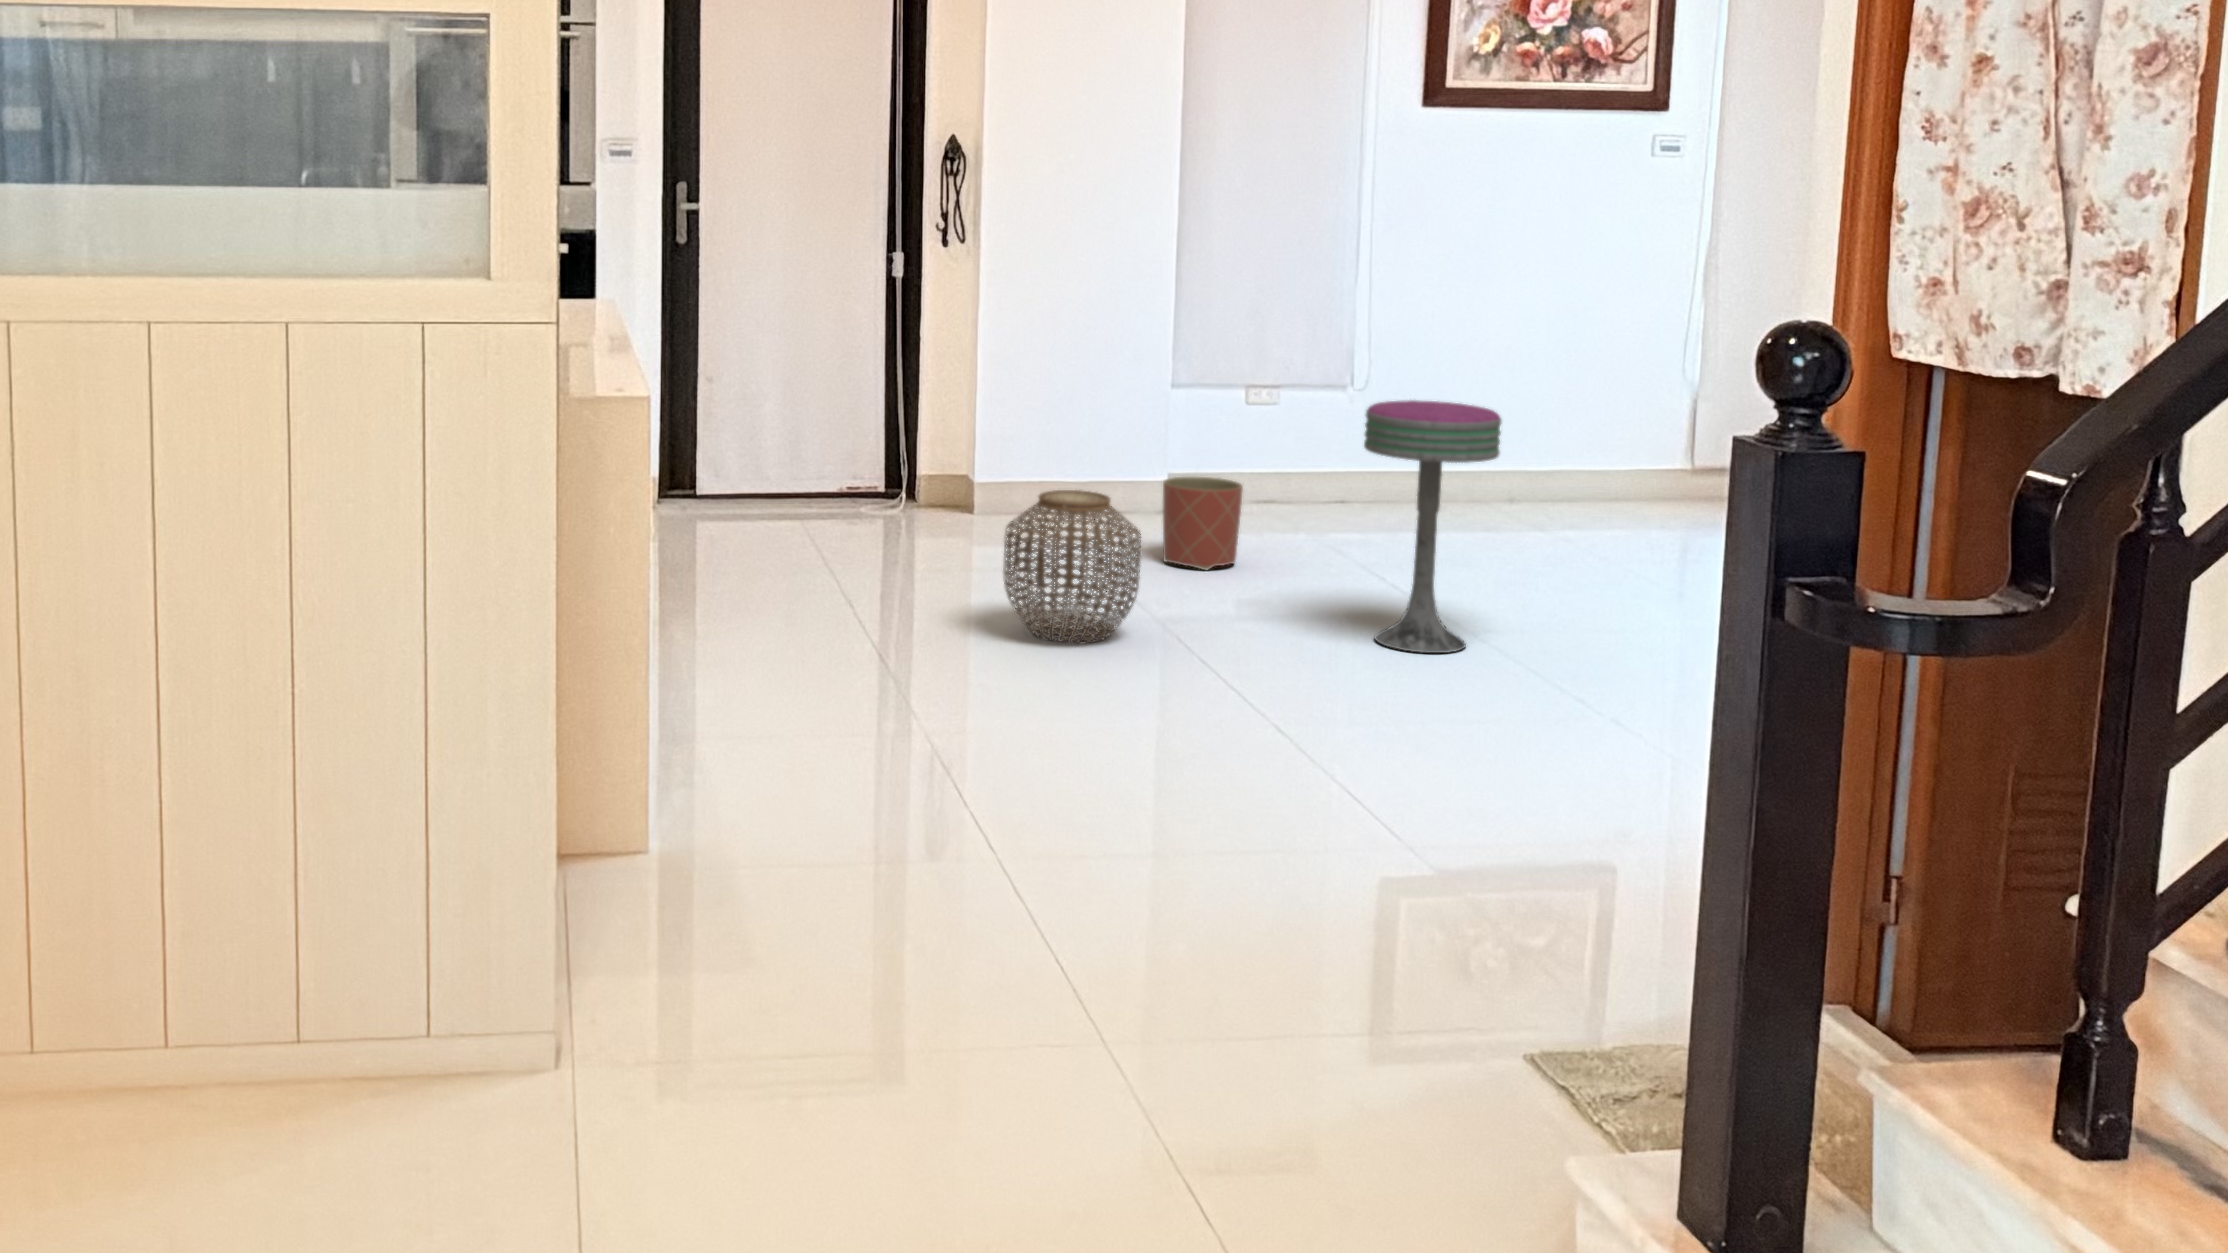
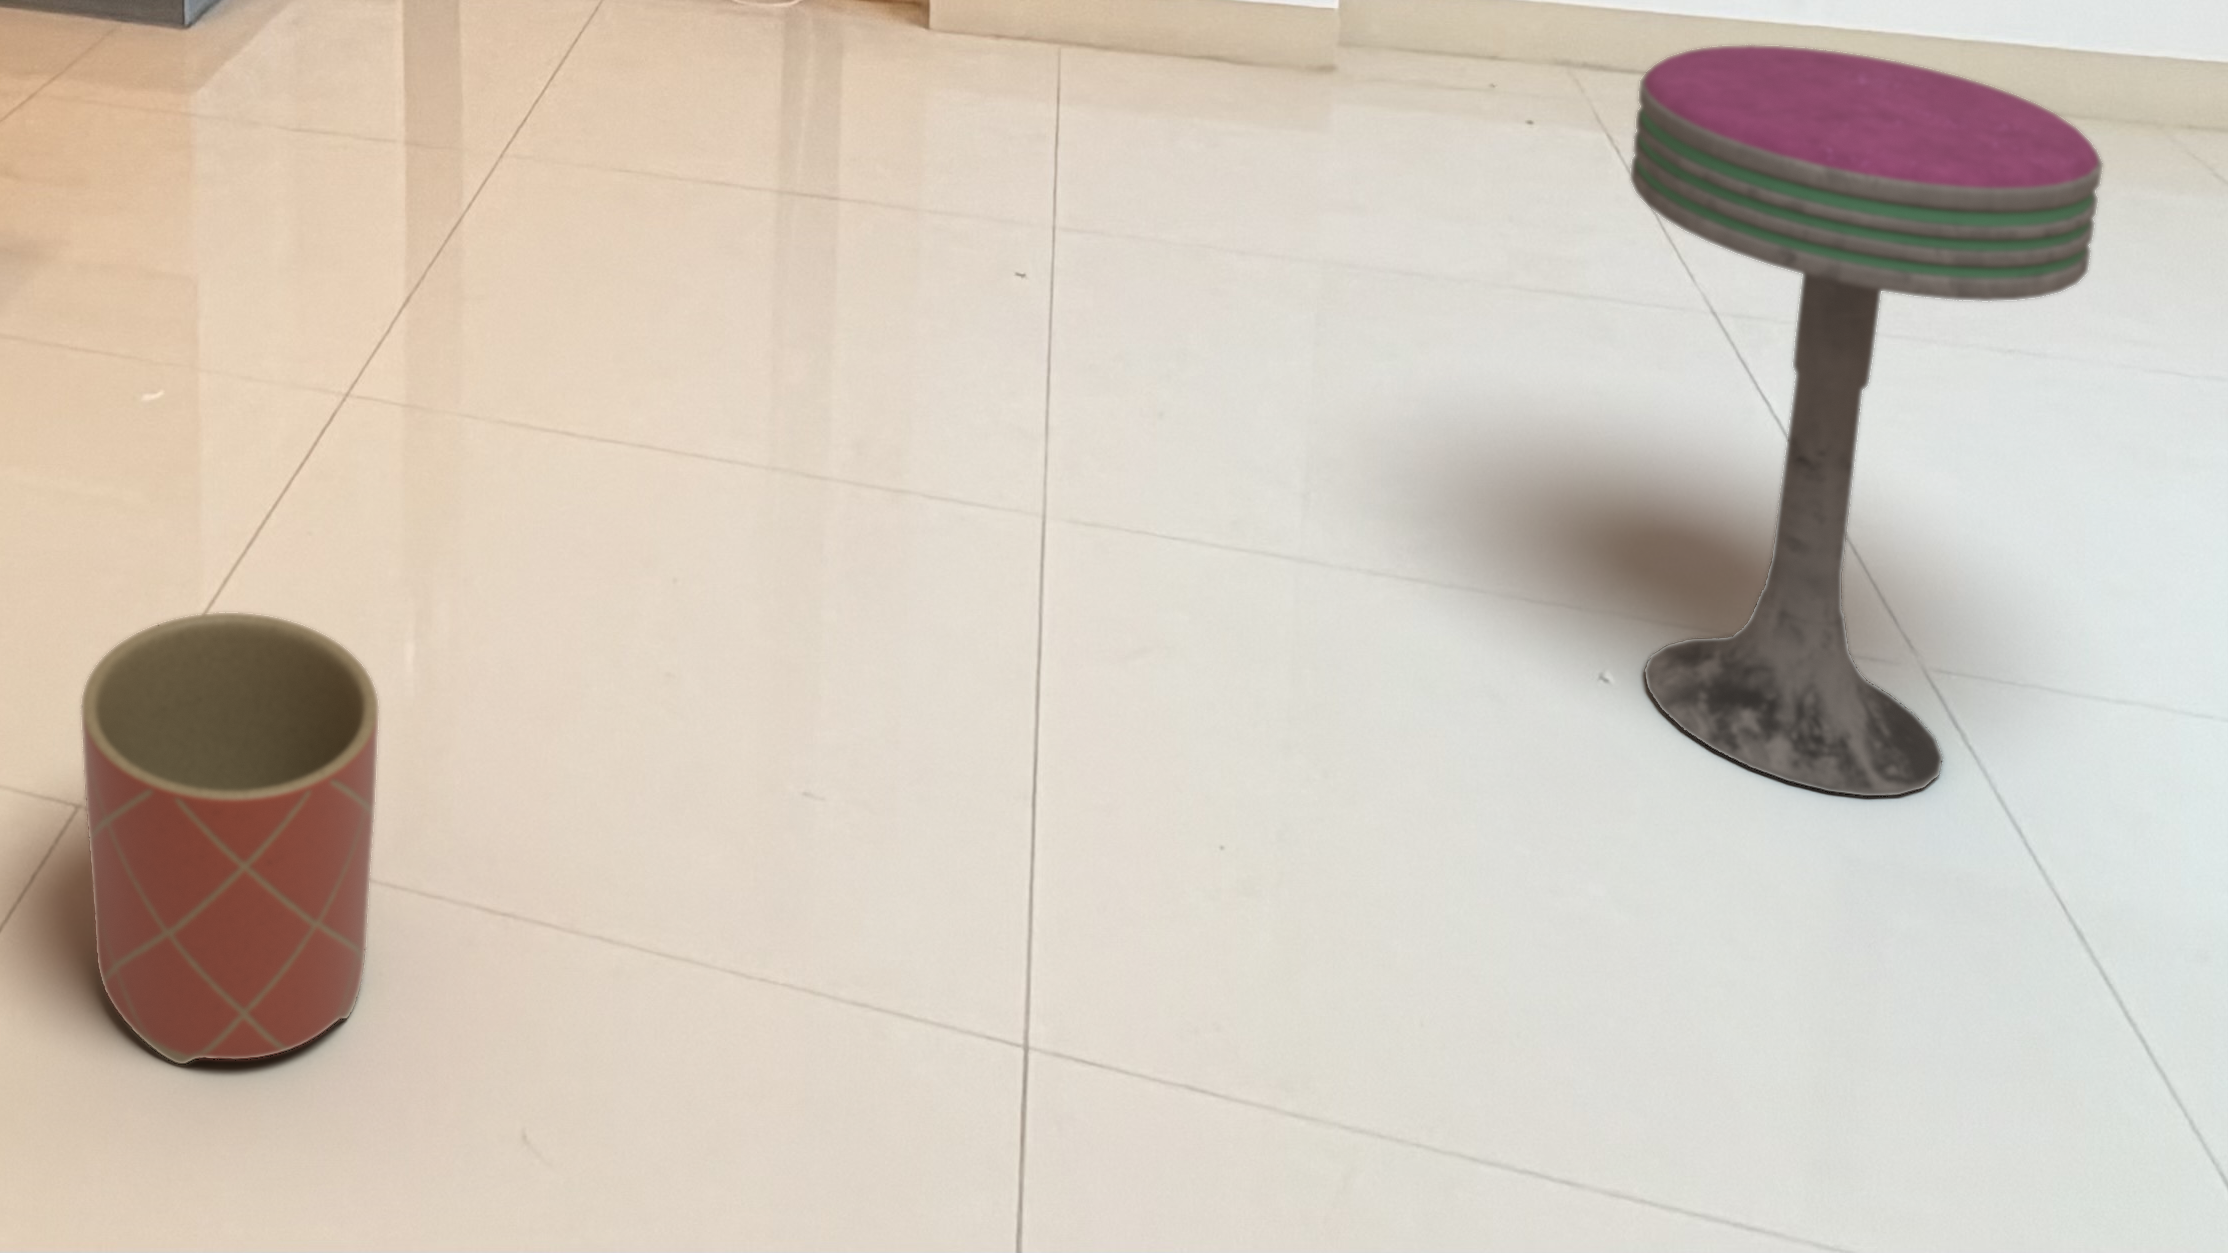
planter: present [1163,477,1243,570] -> present [81,613,378,1064]
woven basket: present [1004,490,1141,643] -> none [670,150,998,527]

